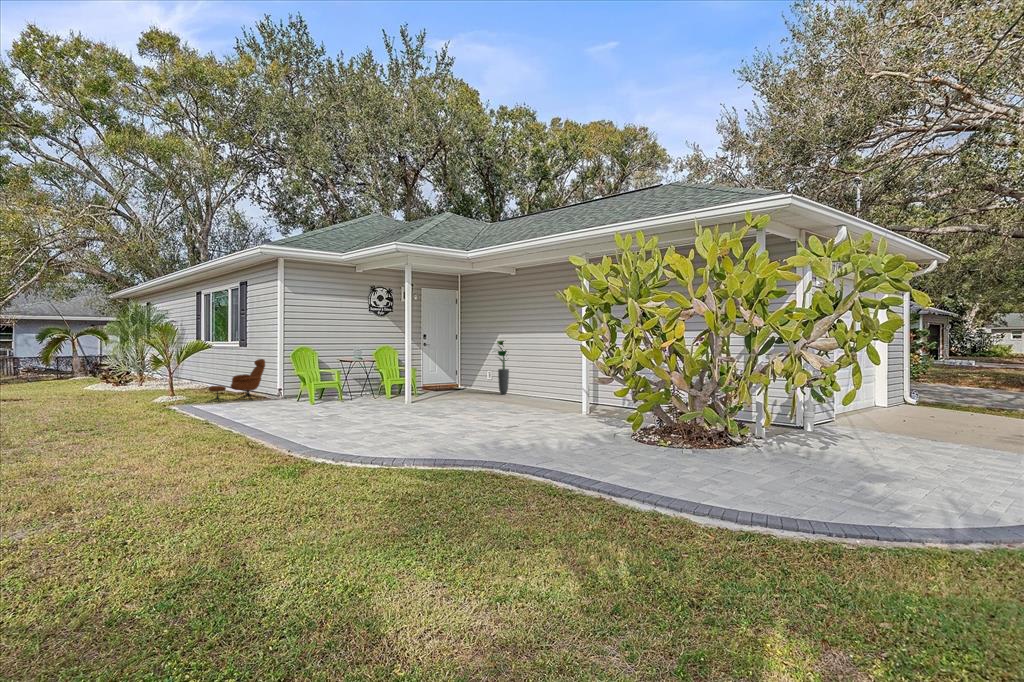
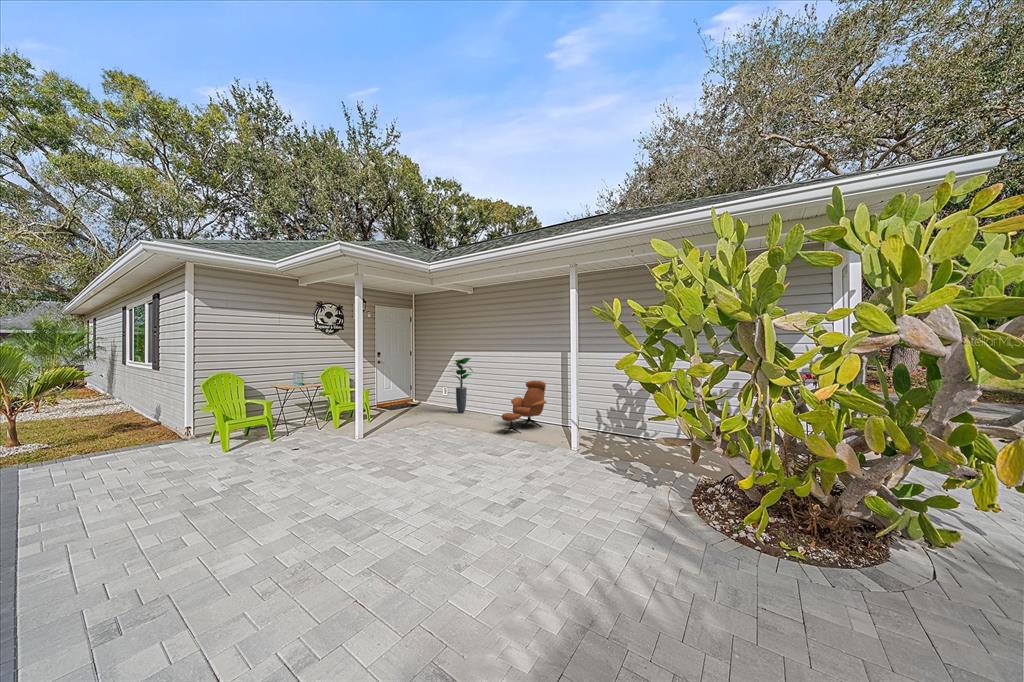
lounge chair: present [209,359,265,401] -> present [502,380,546,434]

